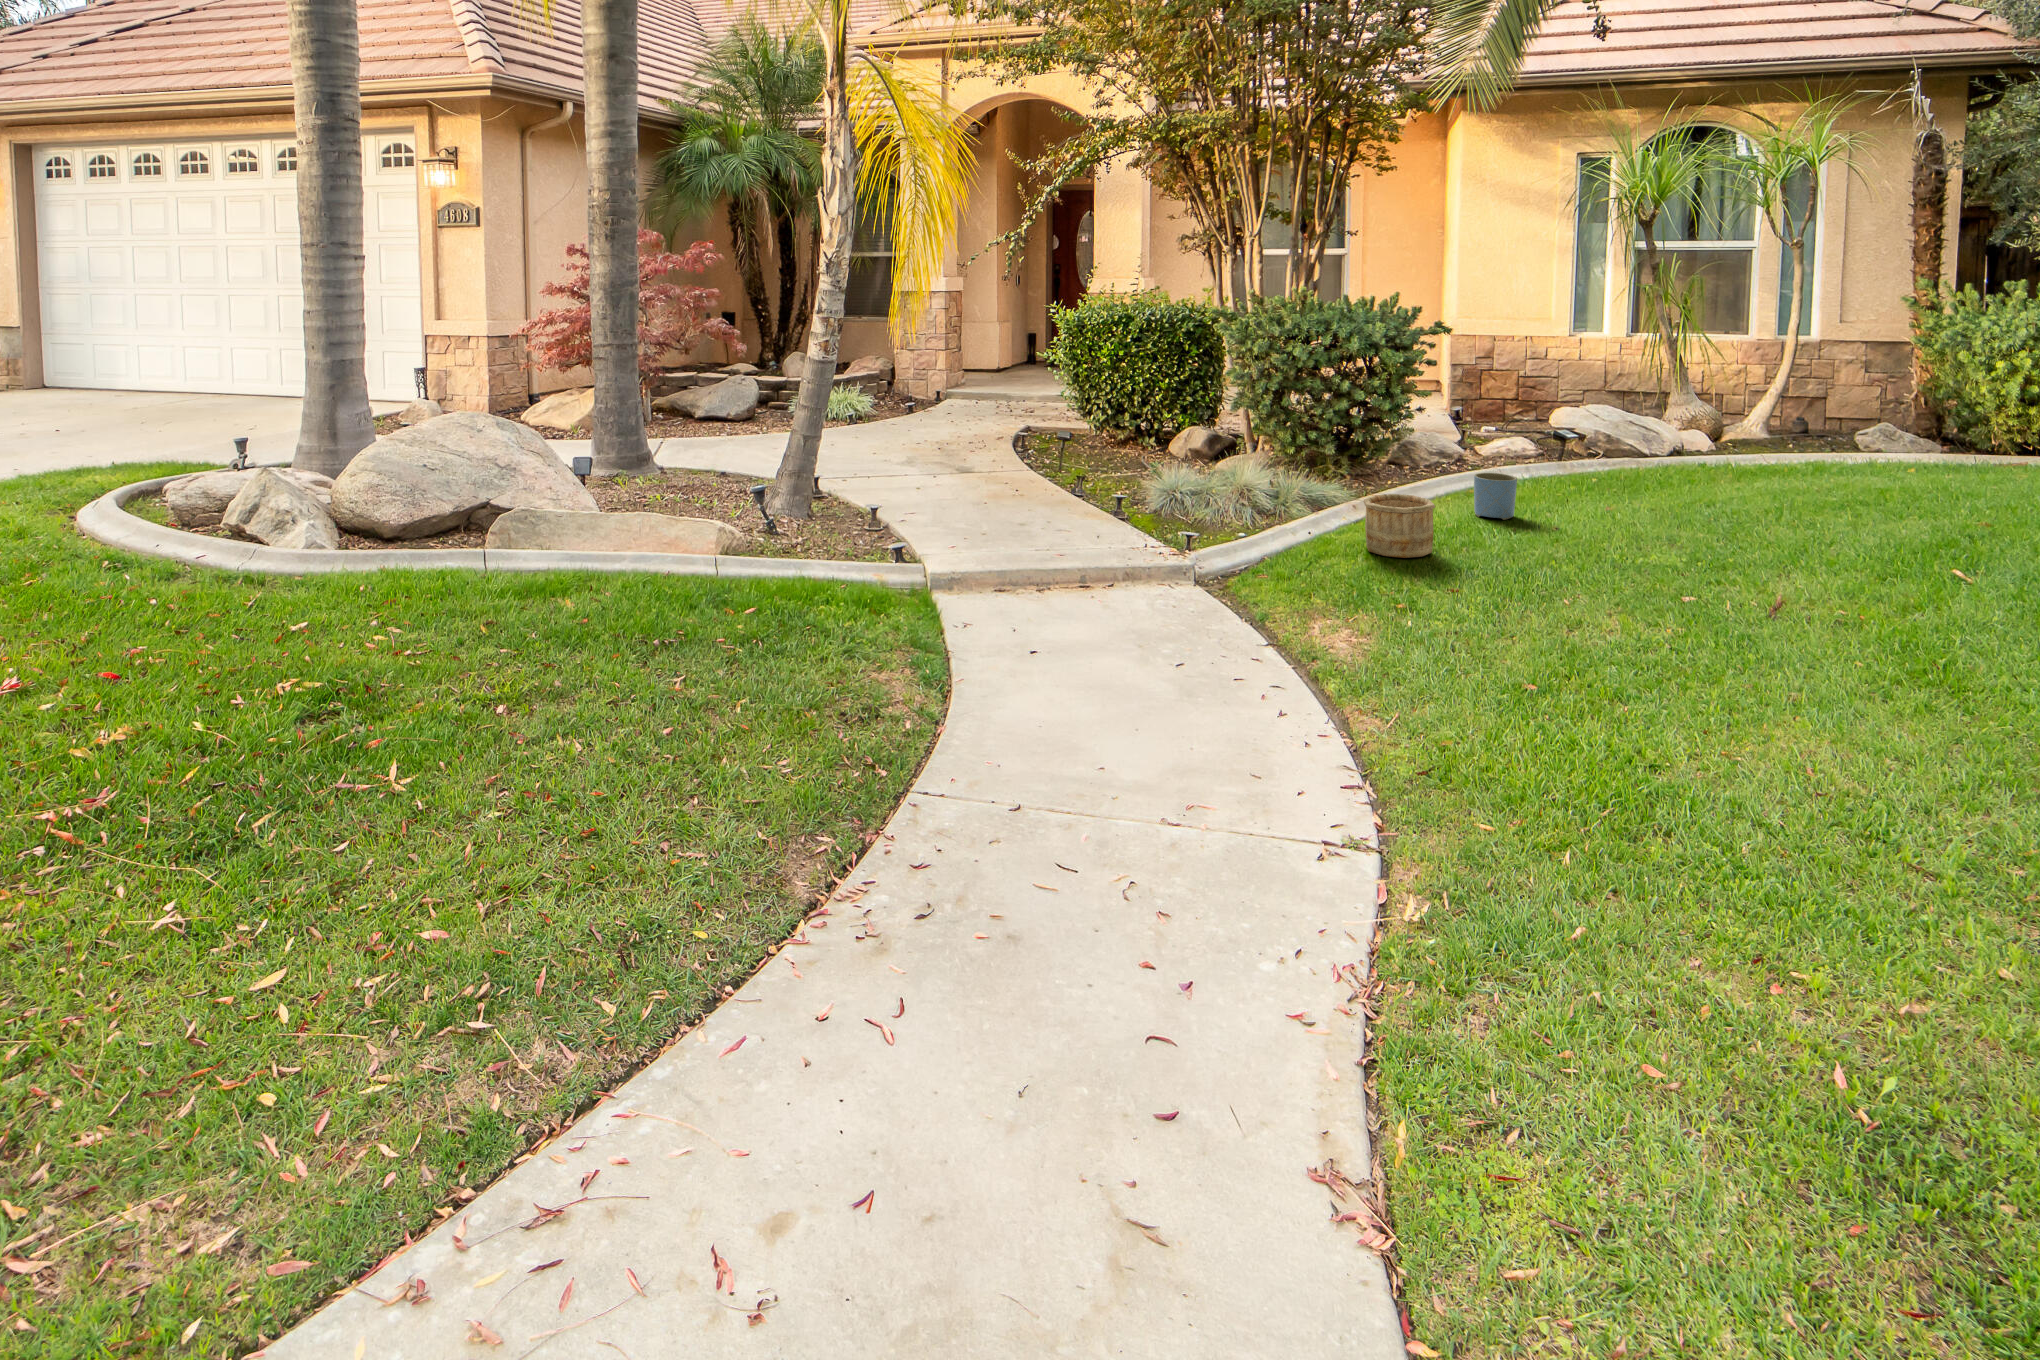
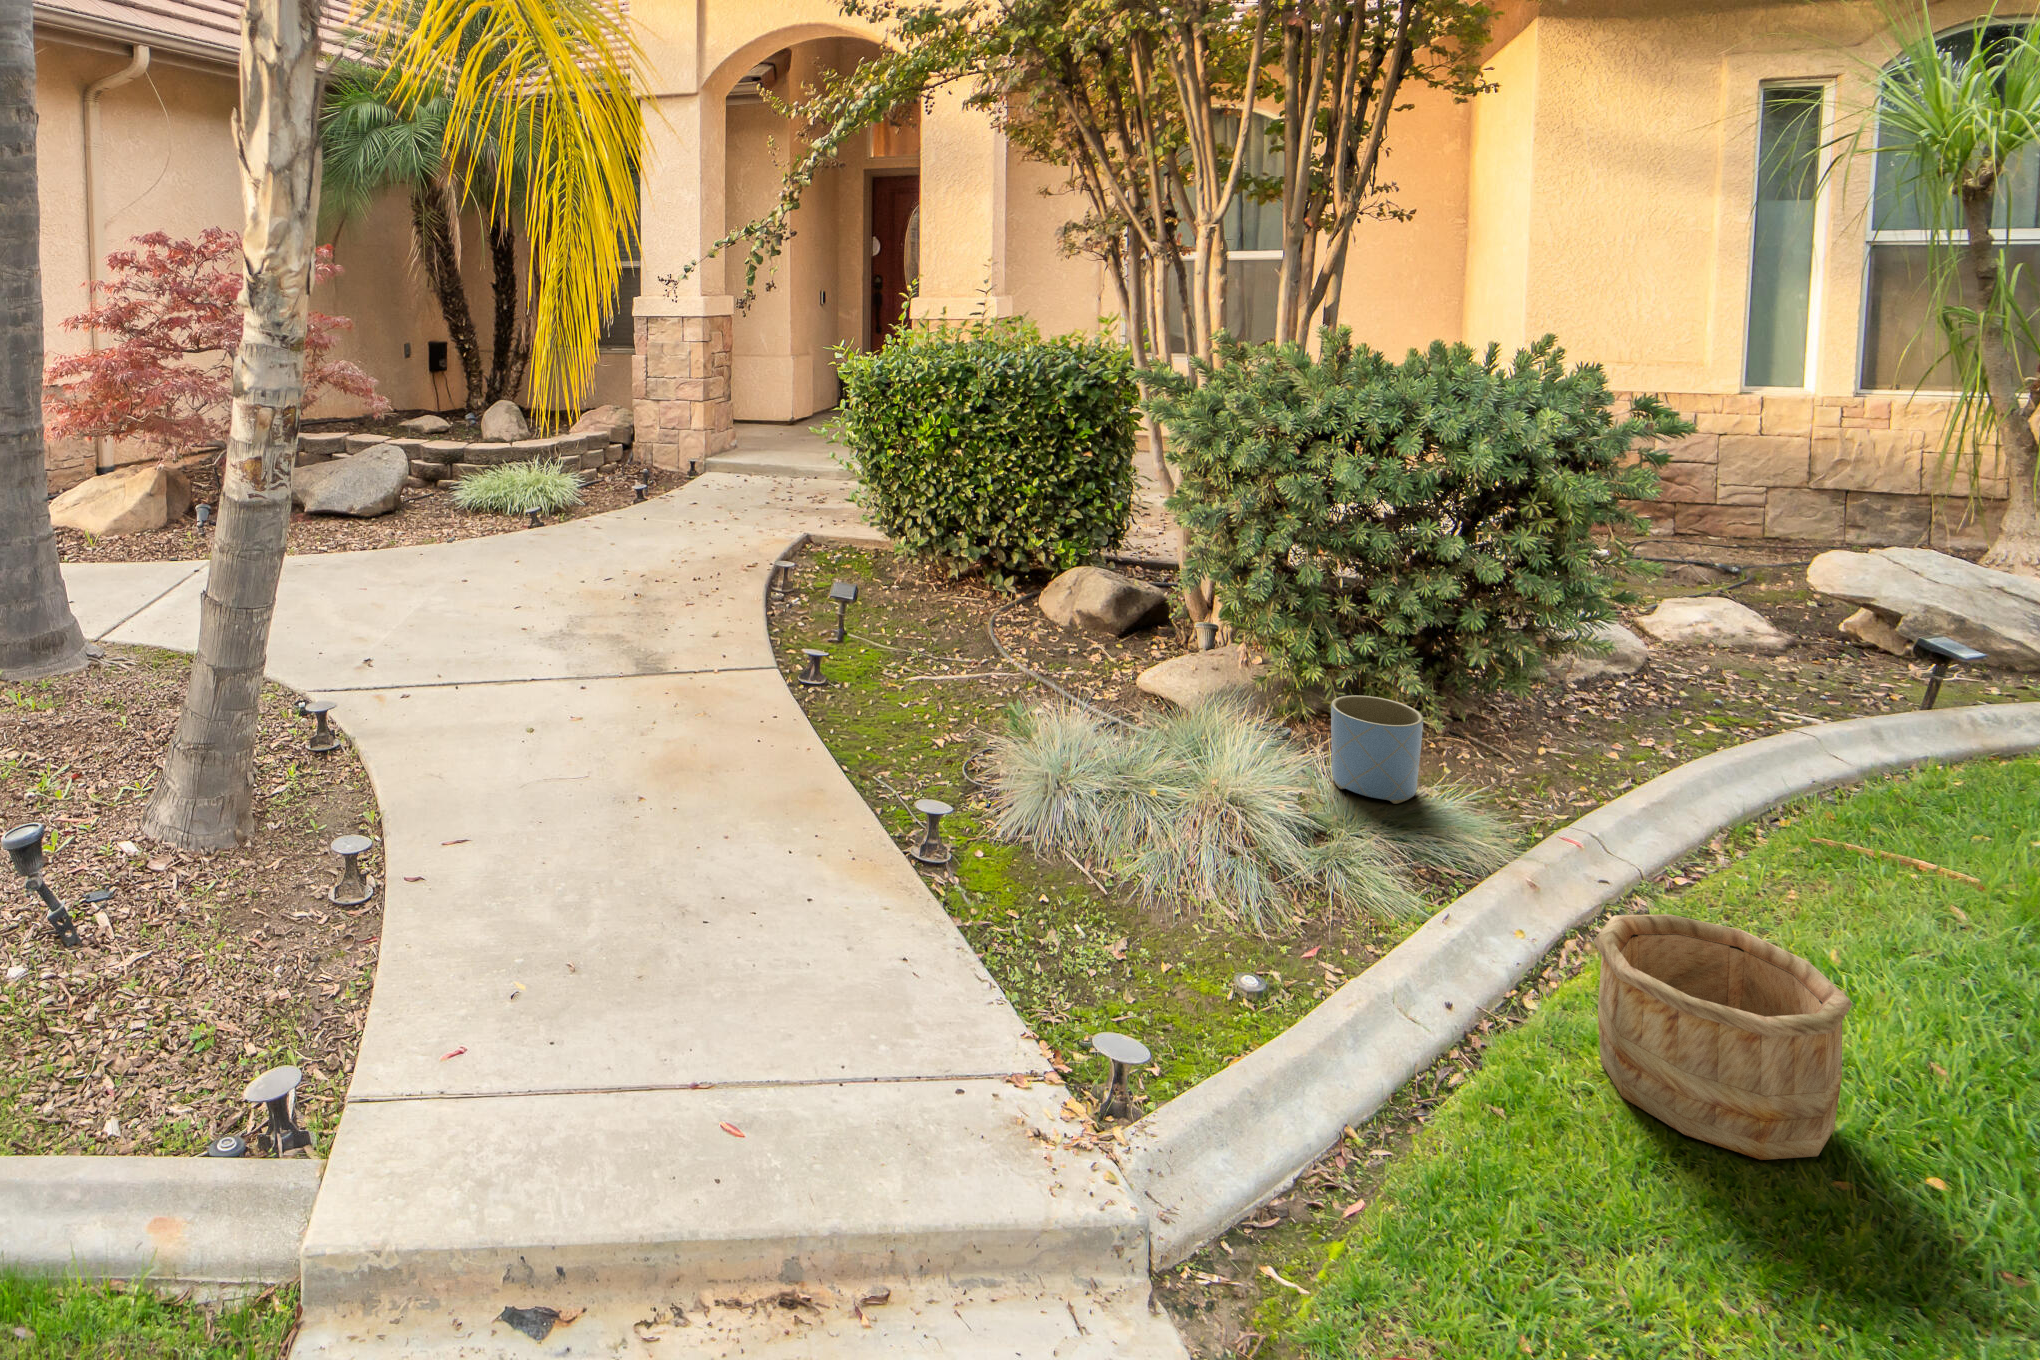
planter: present [1474,473,1517,520] -> present [1331,695,1423,804]

